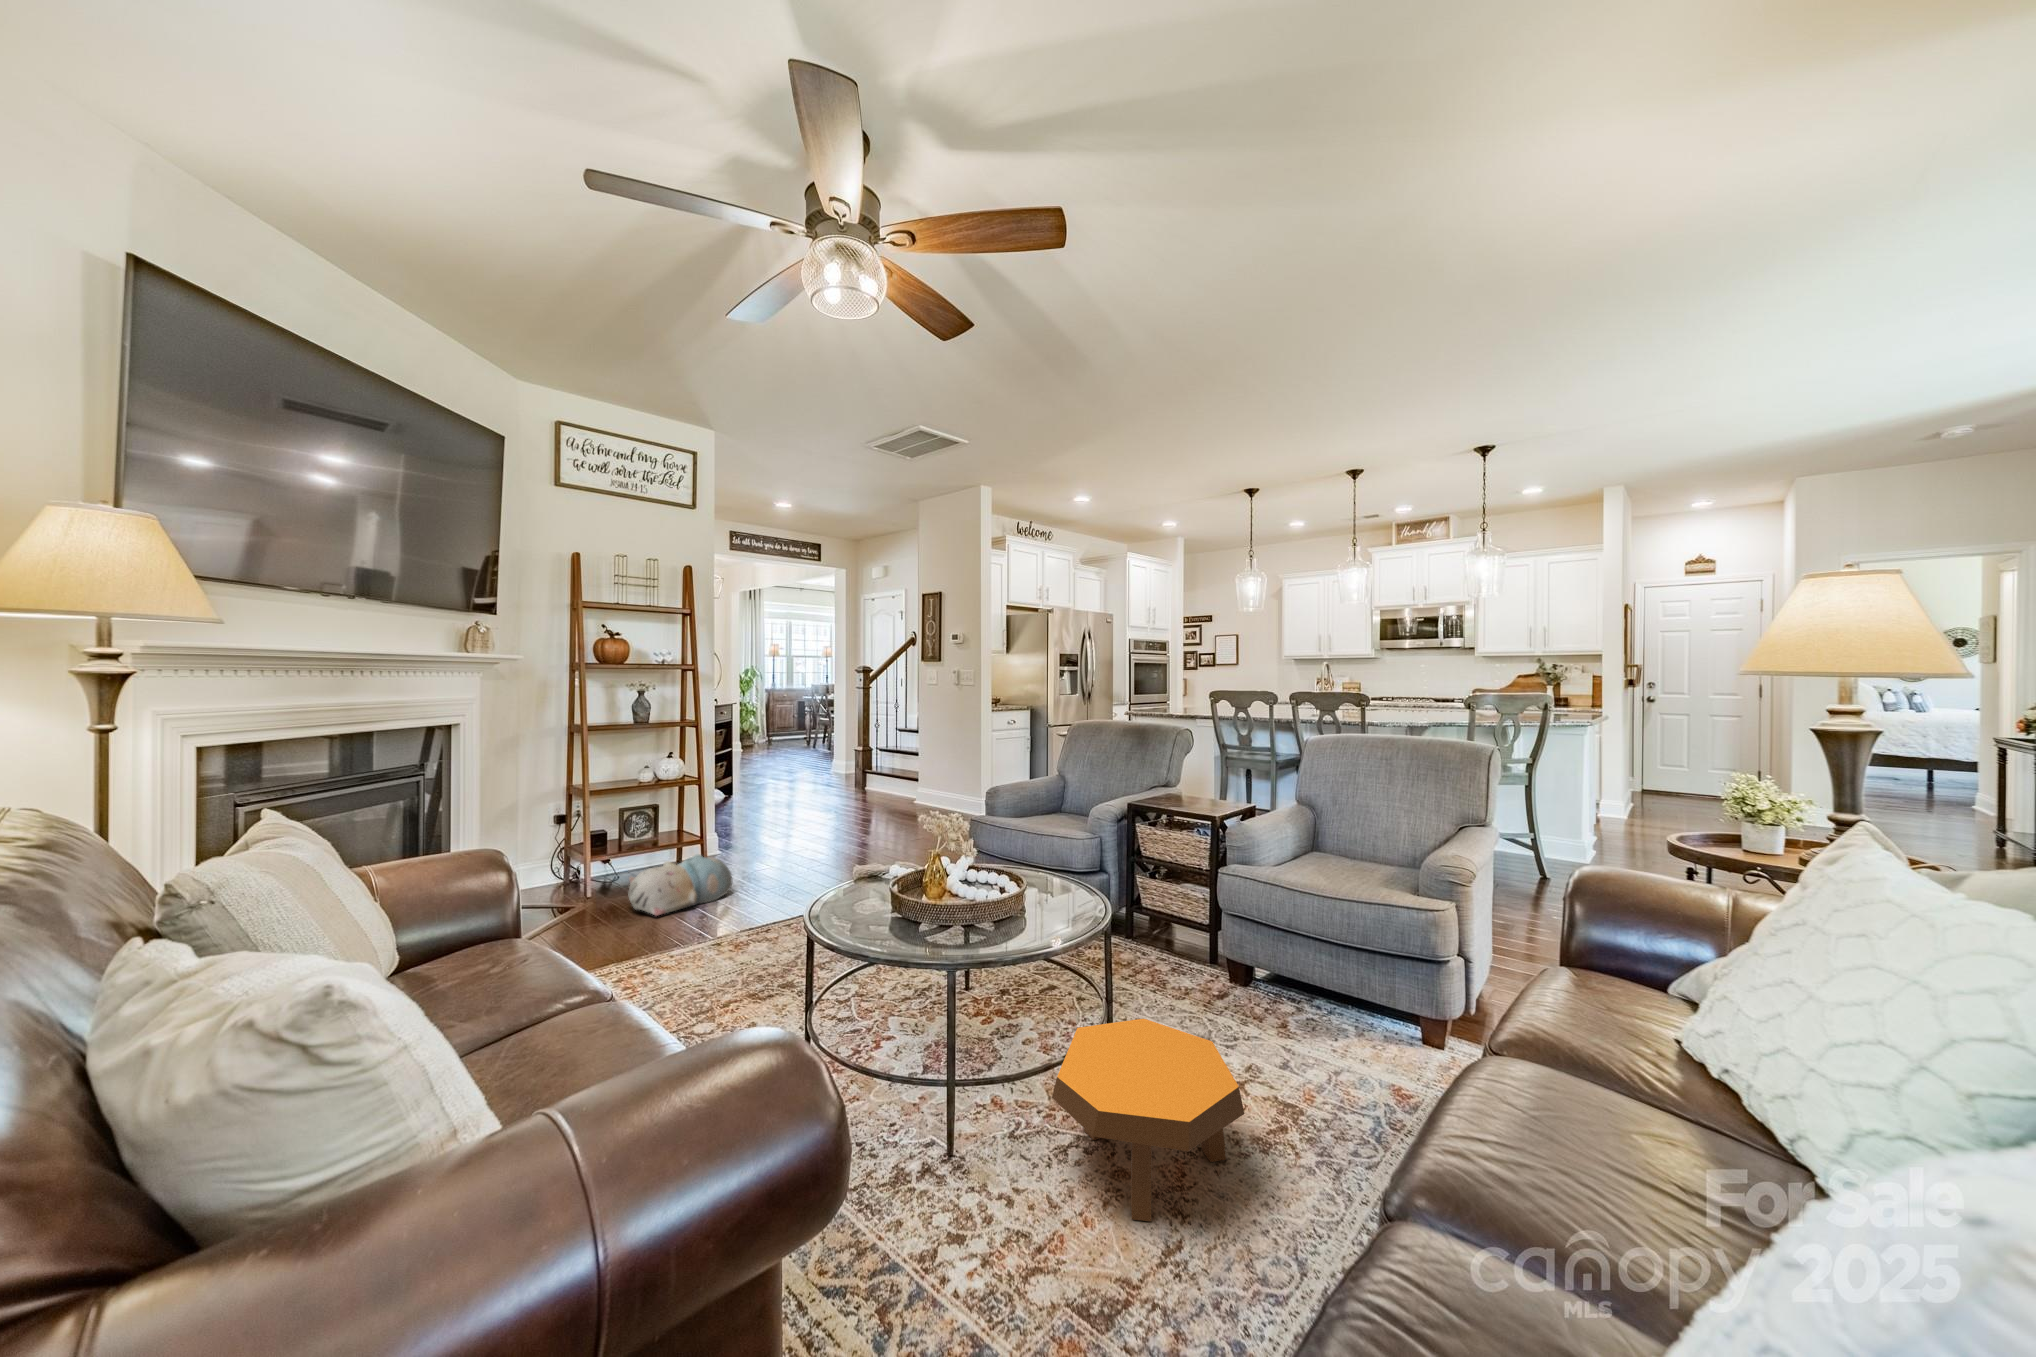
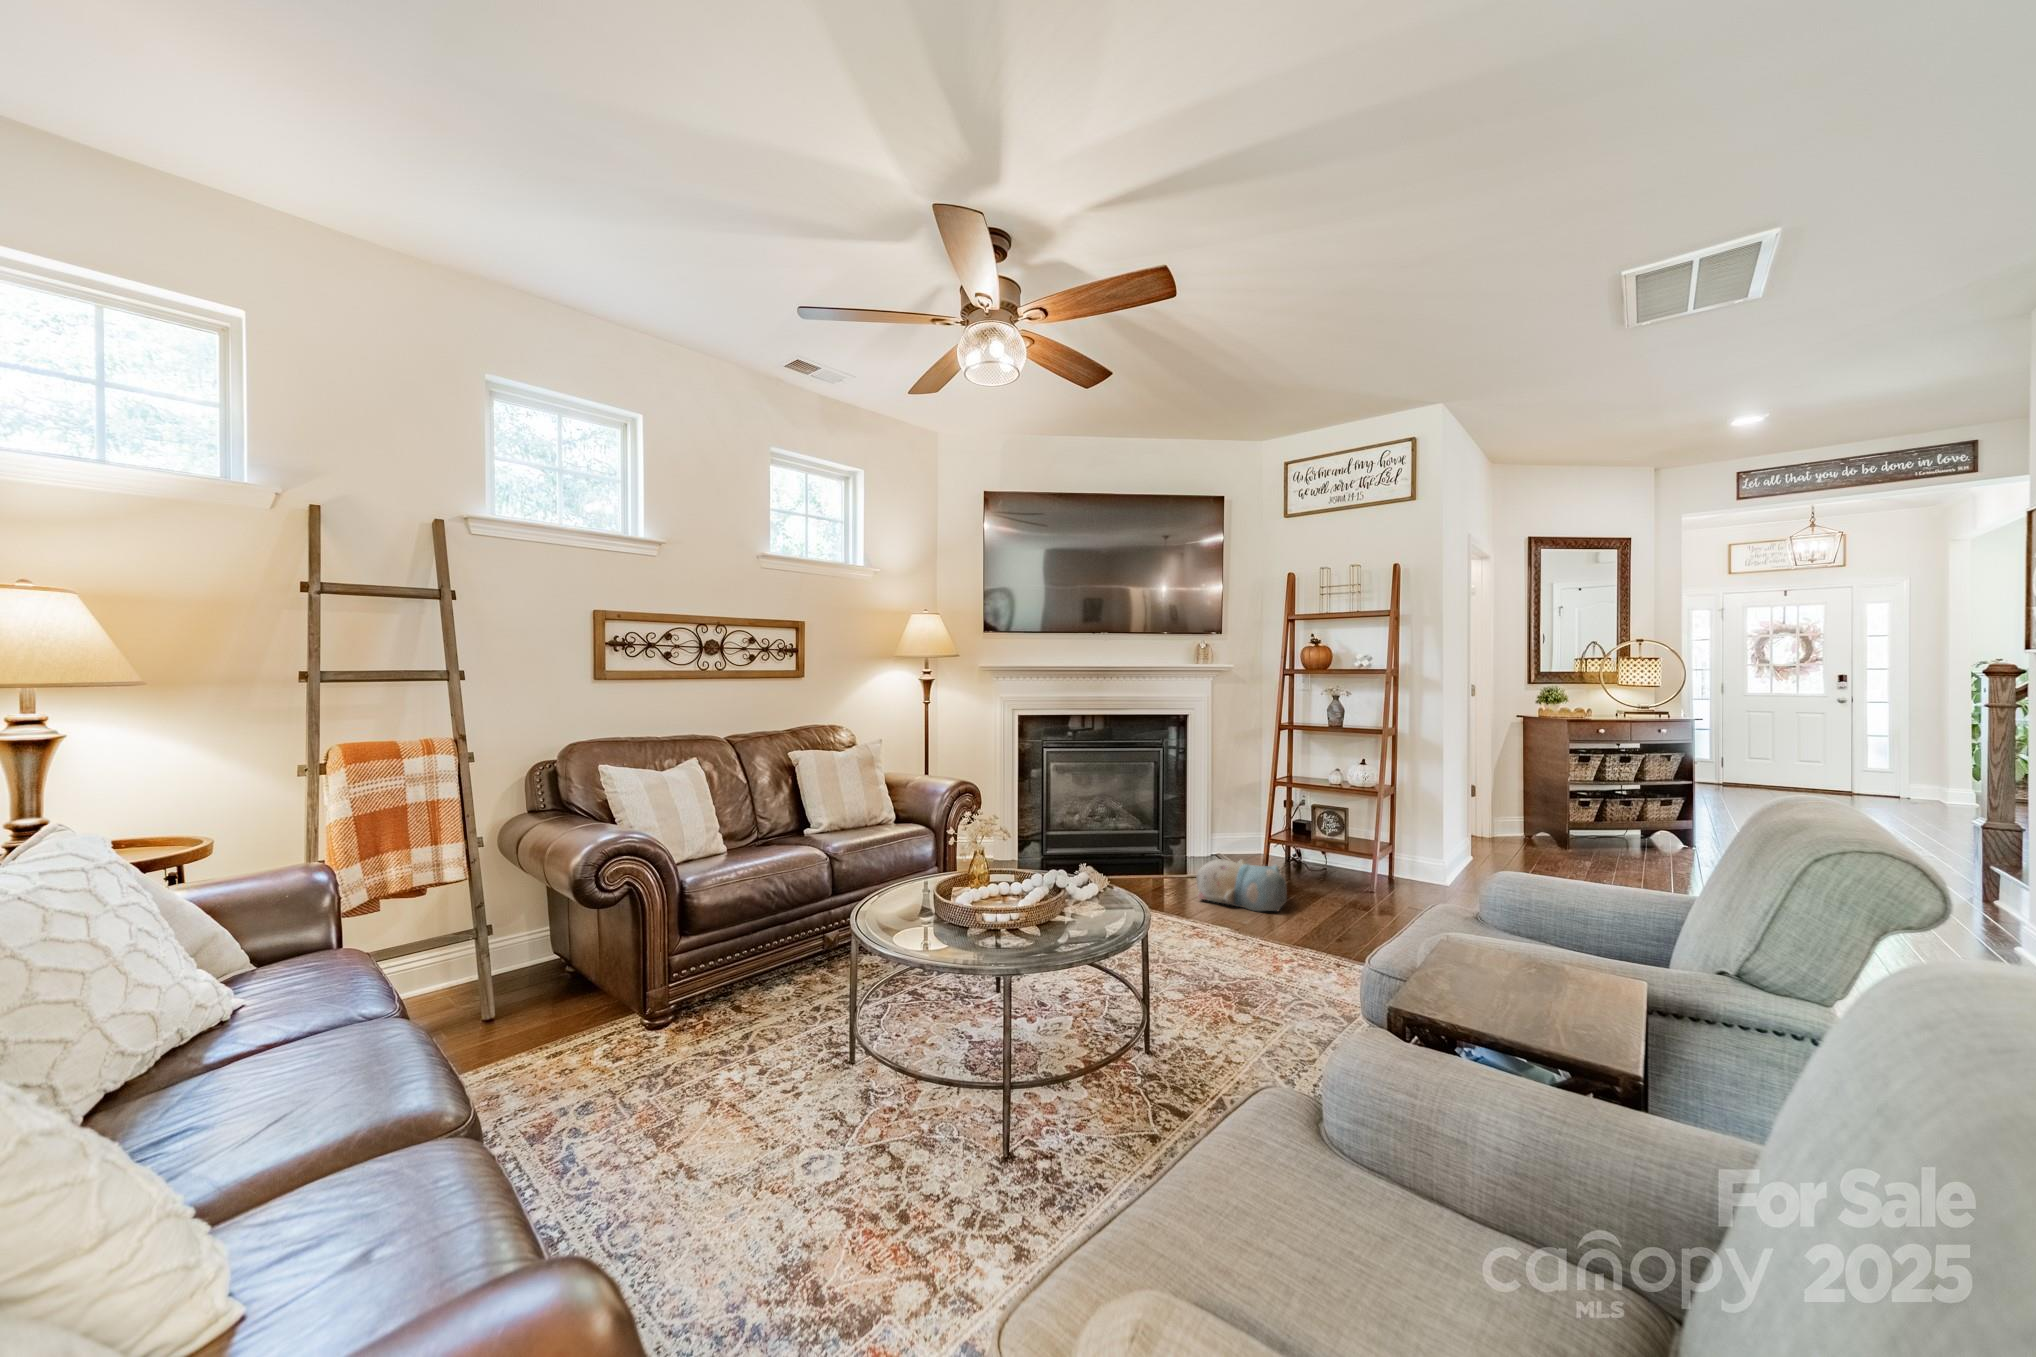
footstool: present [1052,1019,1244,1221] -> none [683,1011,881,1224]

